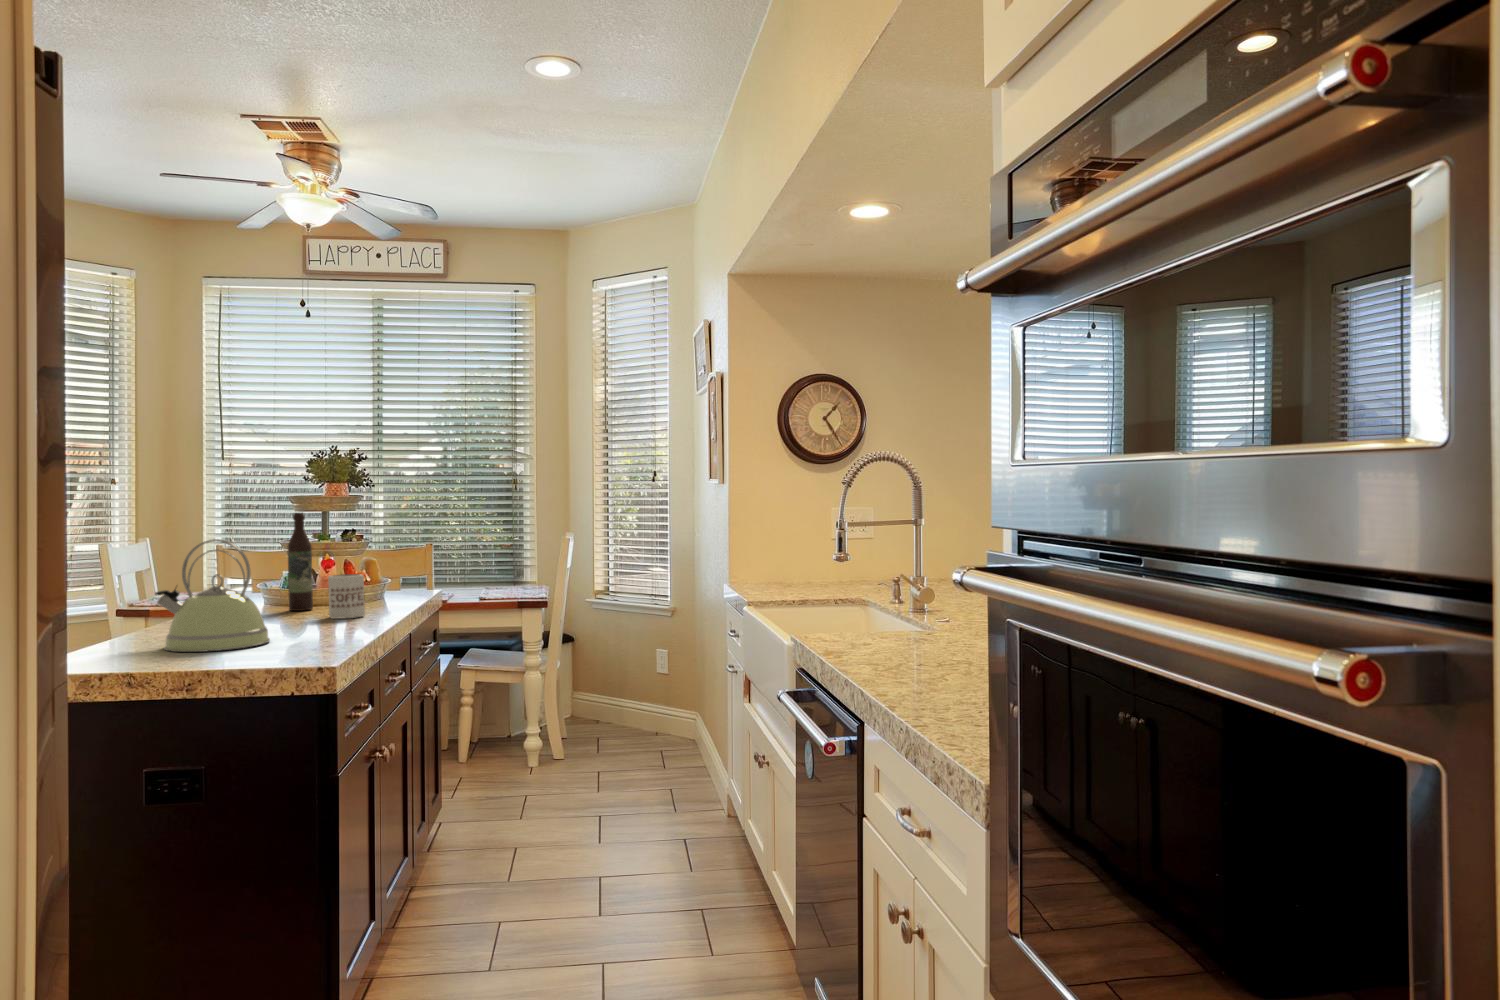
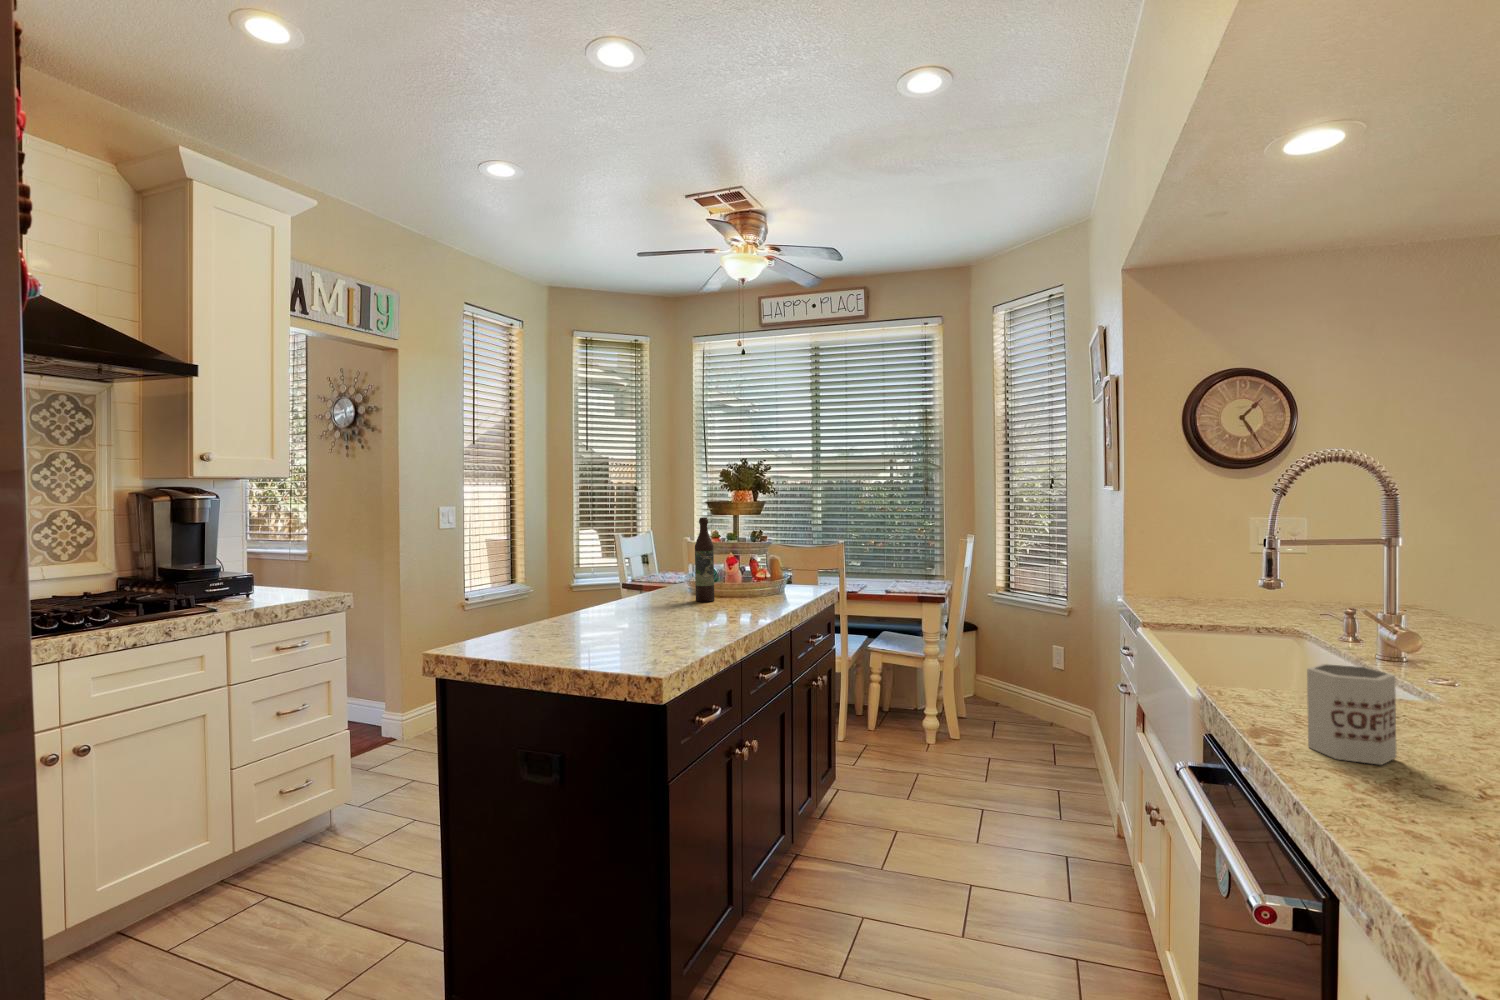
kettle: present [155,539,270,652] -> none [559,544,644,644]
mug: present [328,574,365,619] -> present [1307,664,1397,765]

